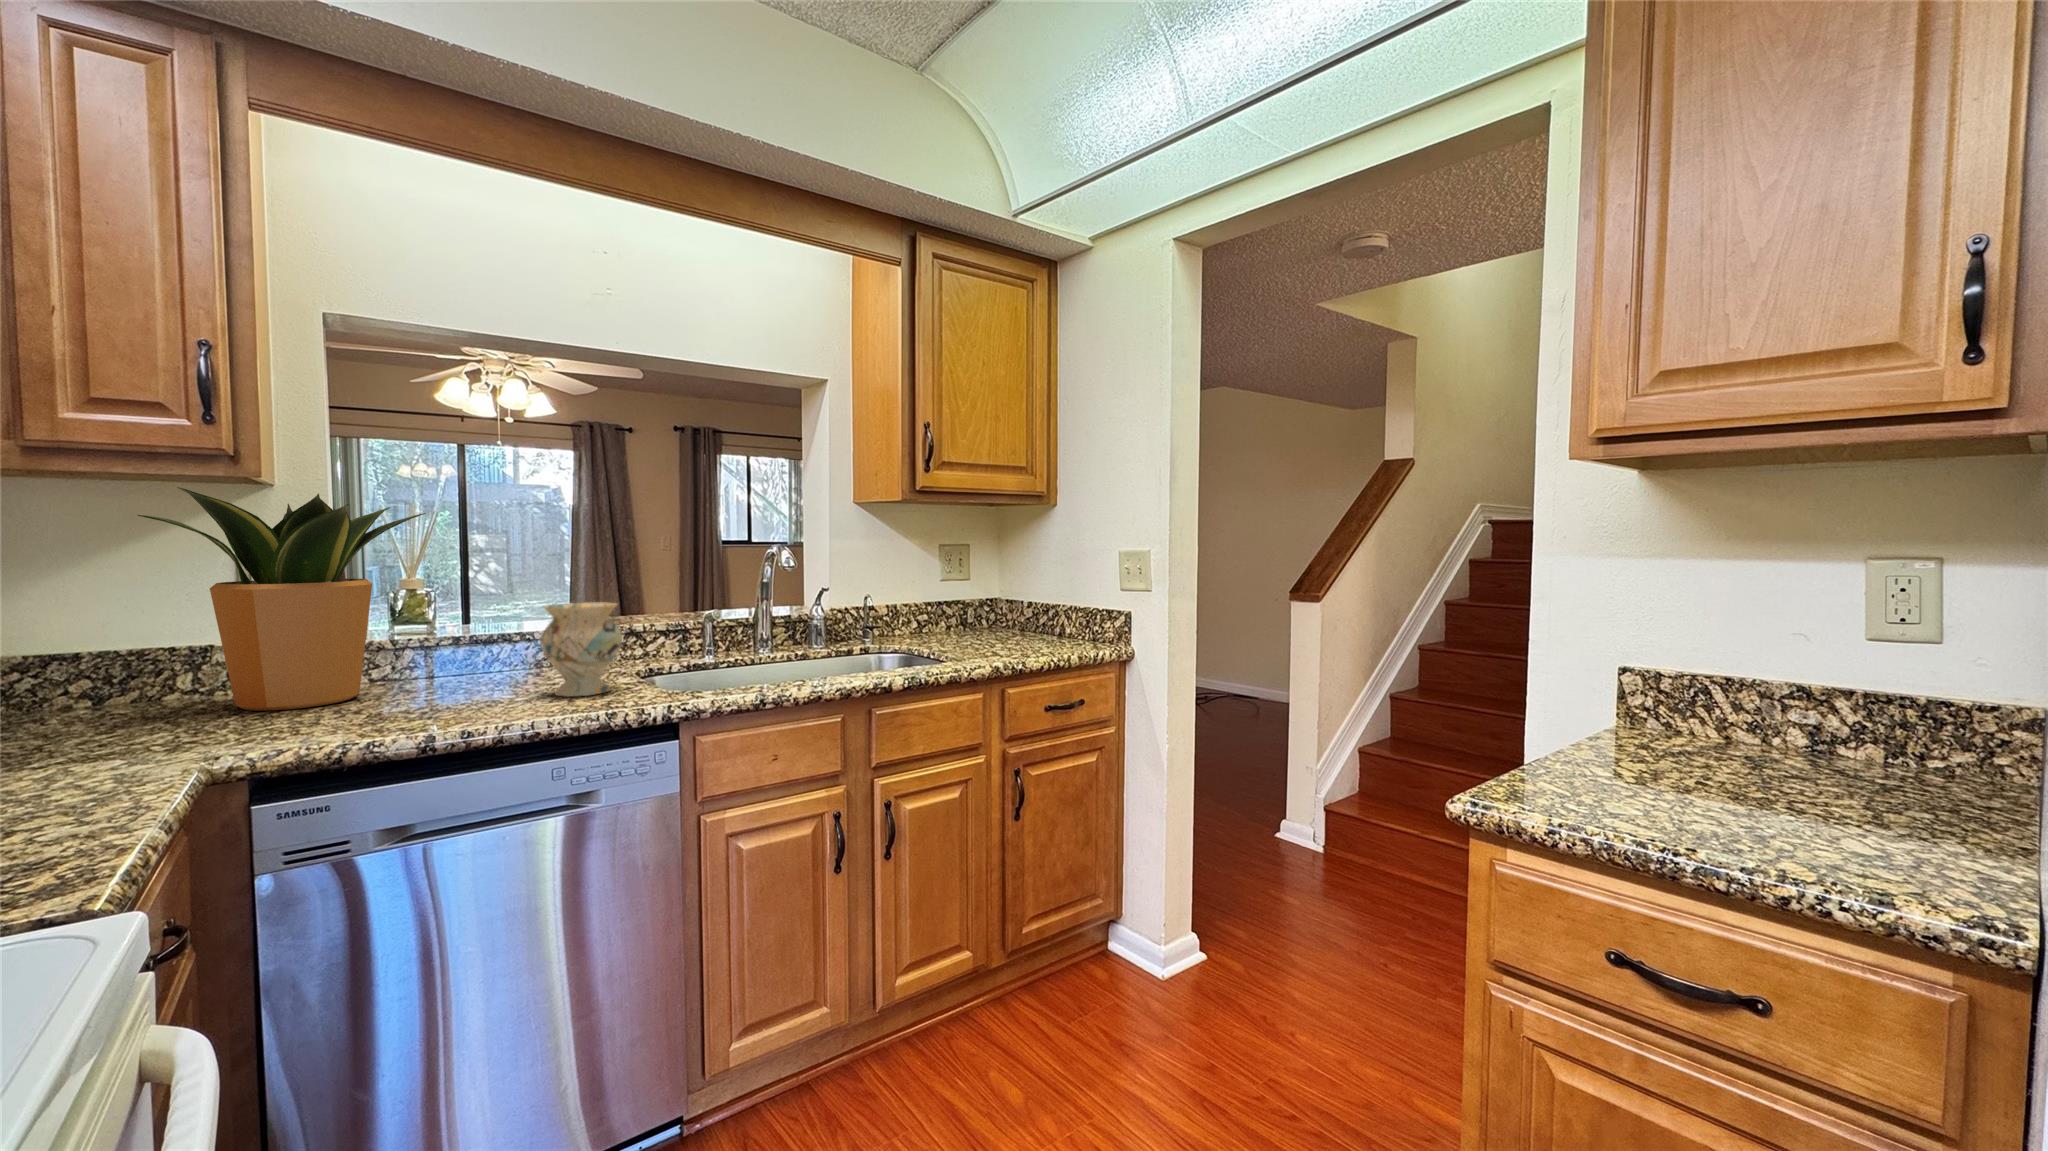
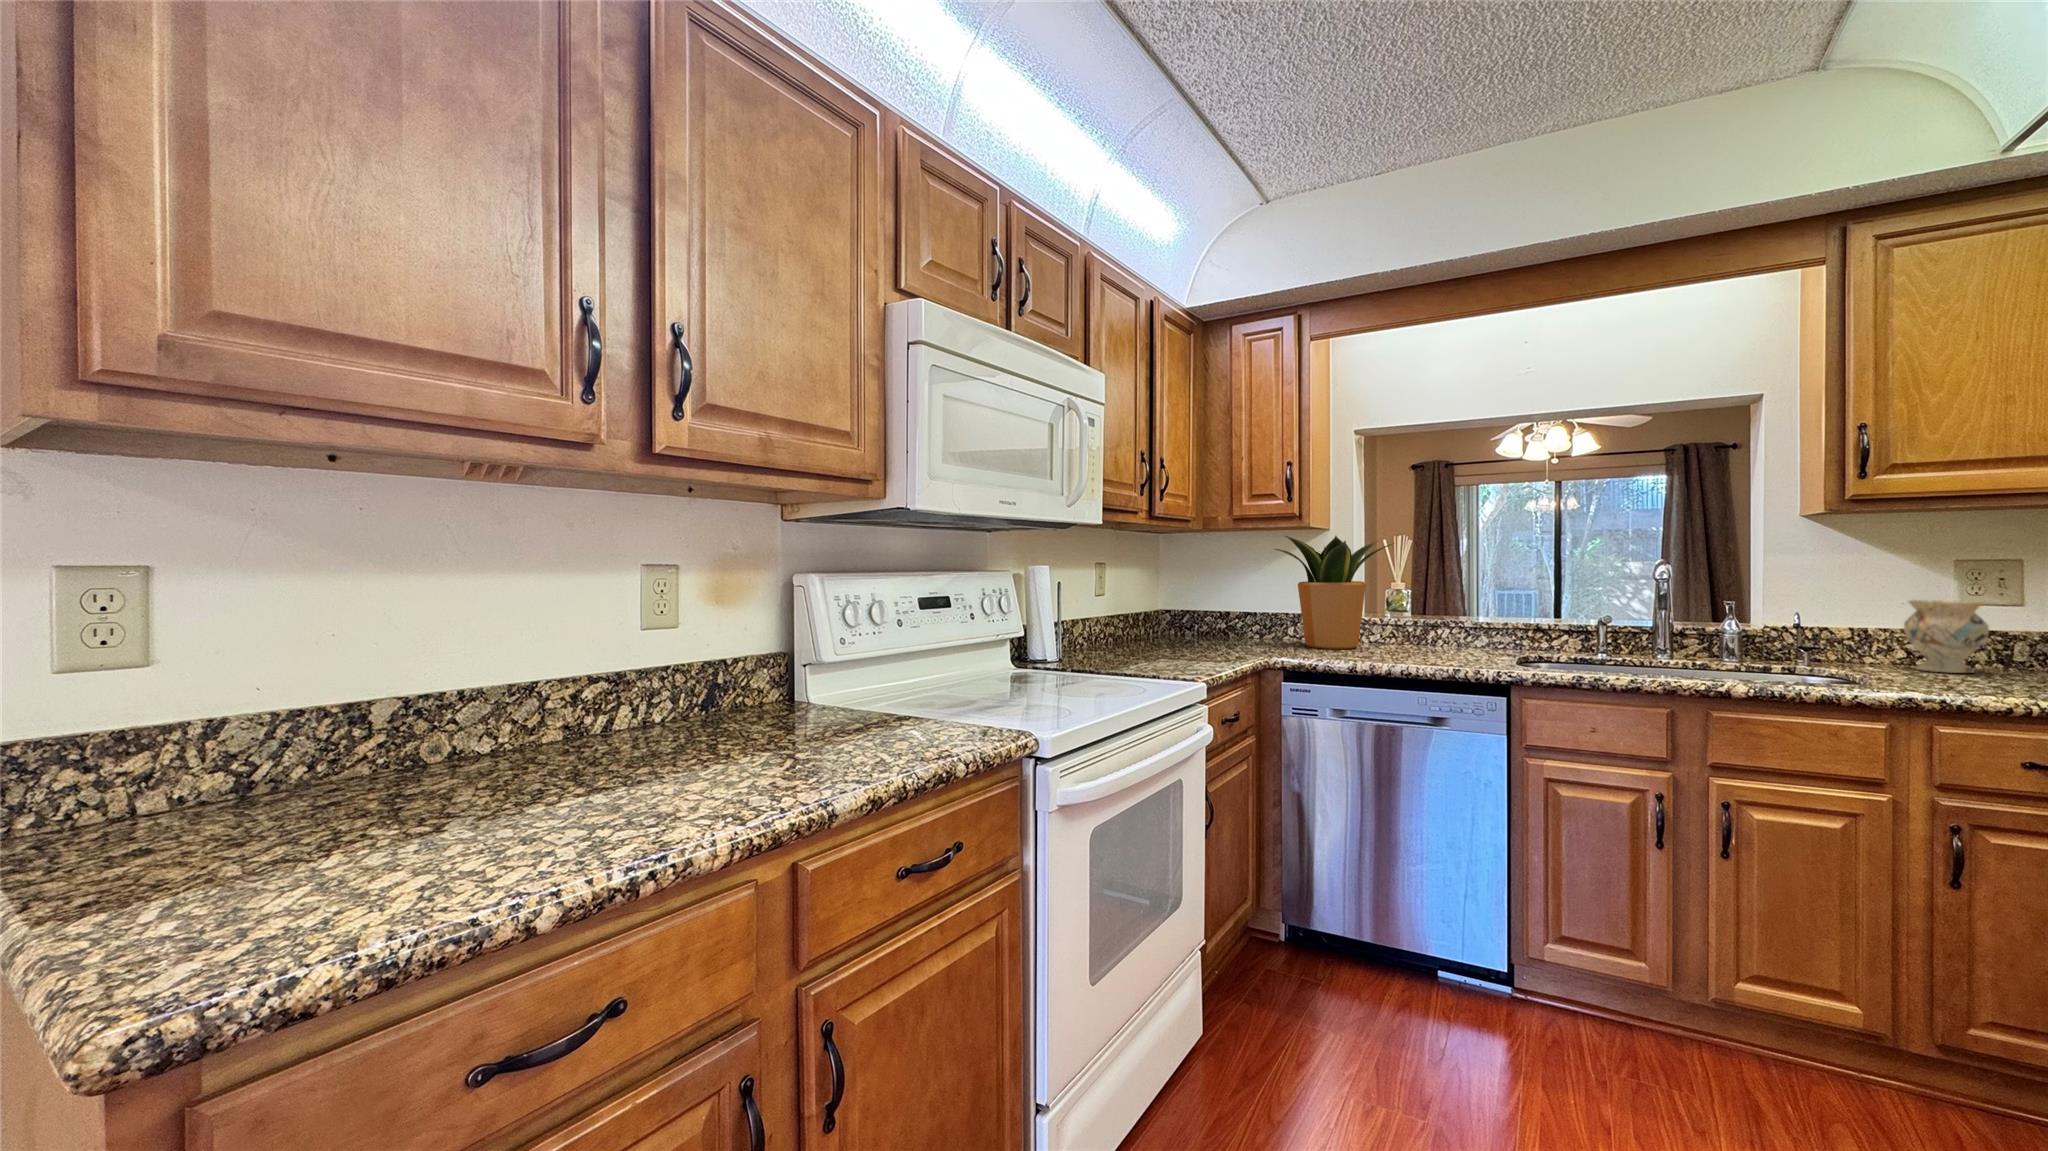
vase: present [541,602,622,697] -> present [1904,600,1989,673]

